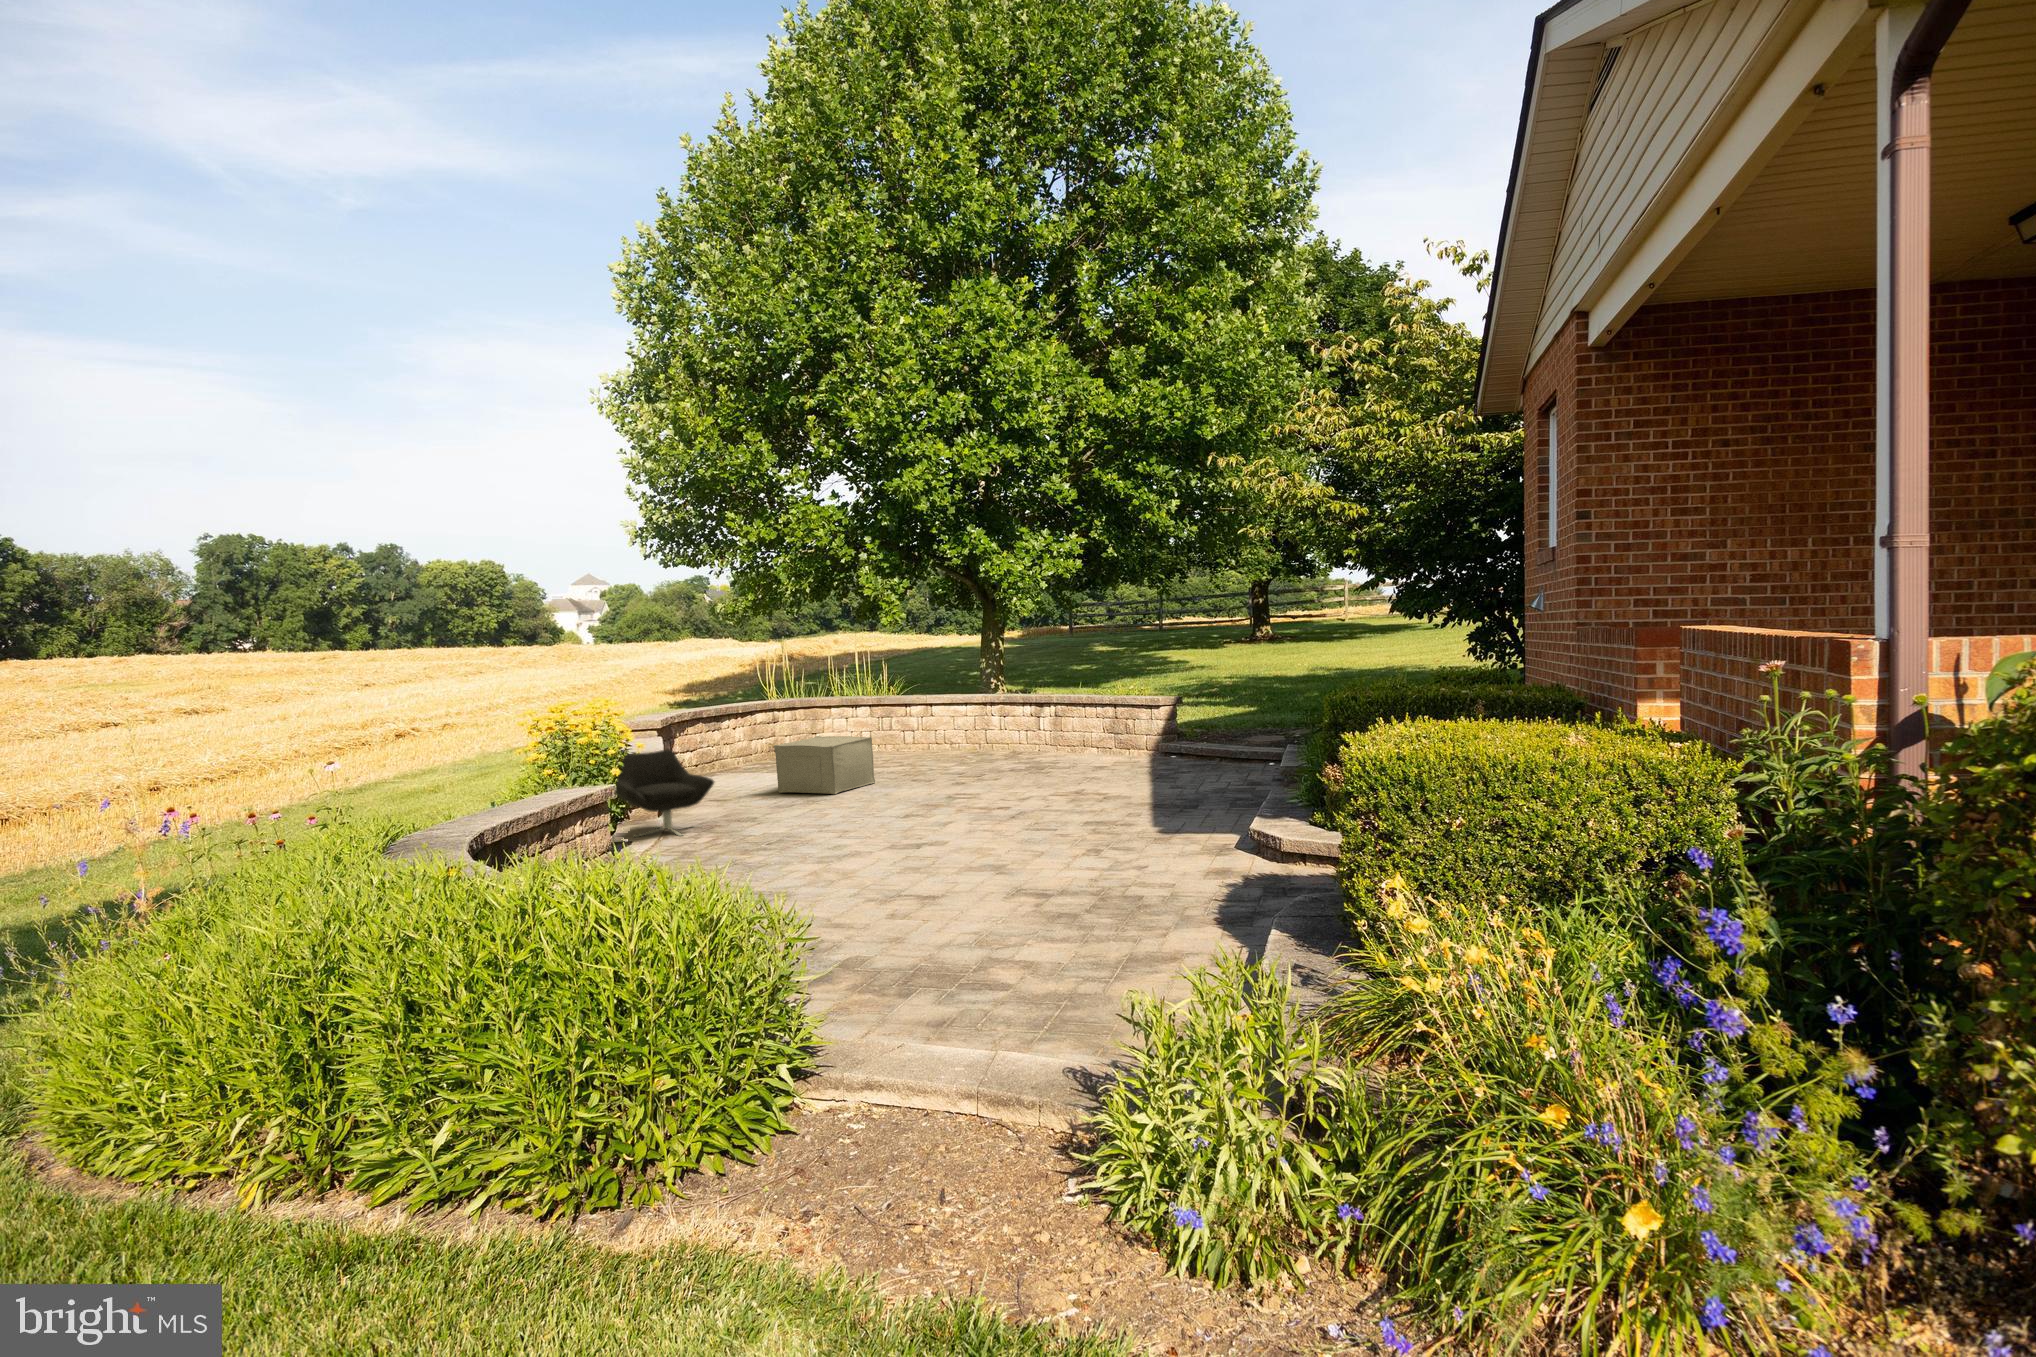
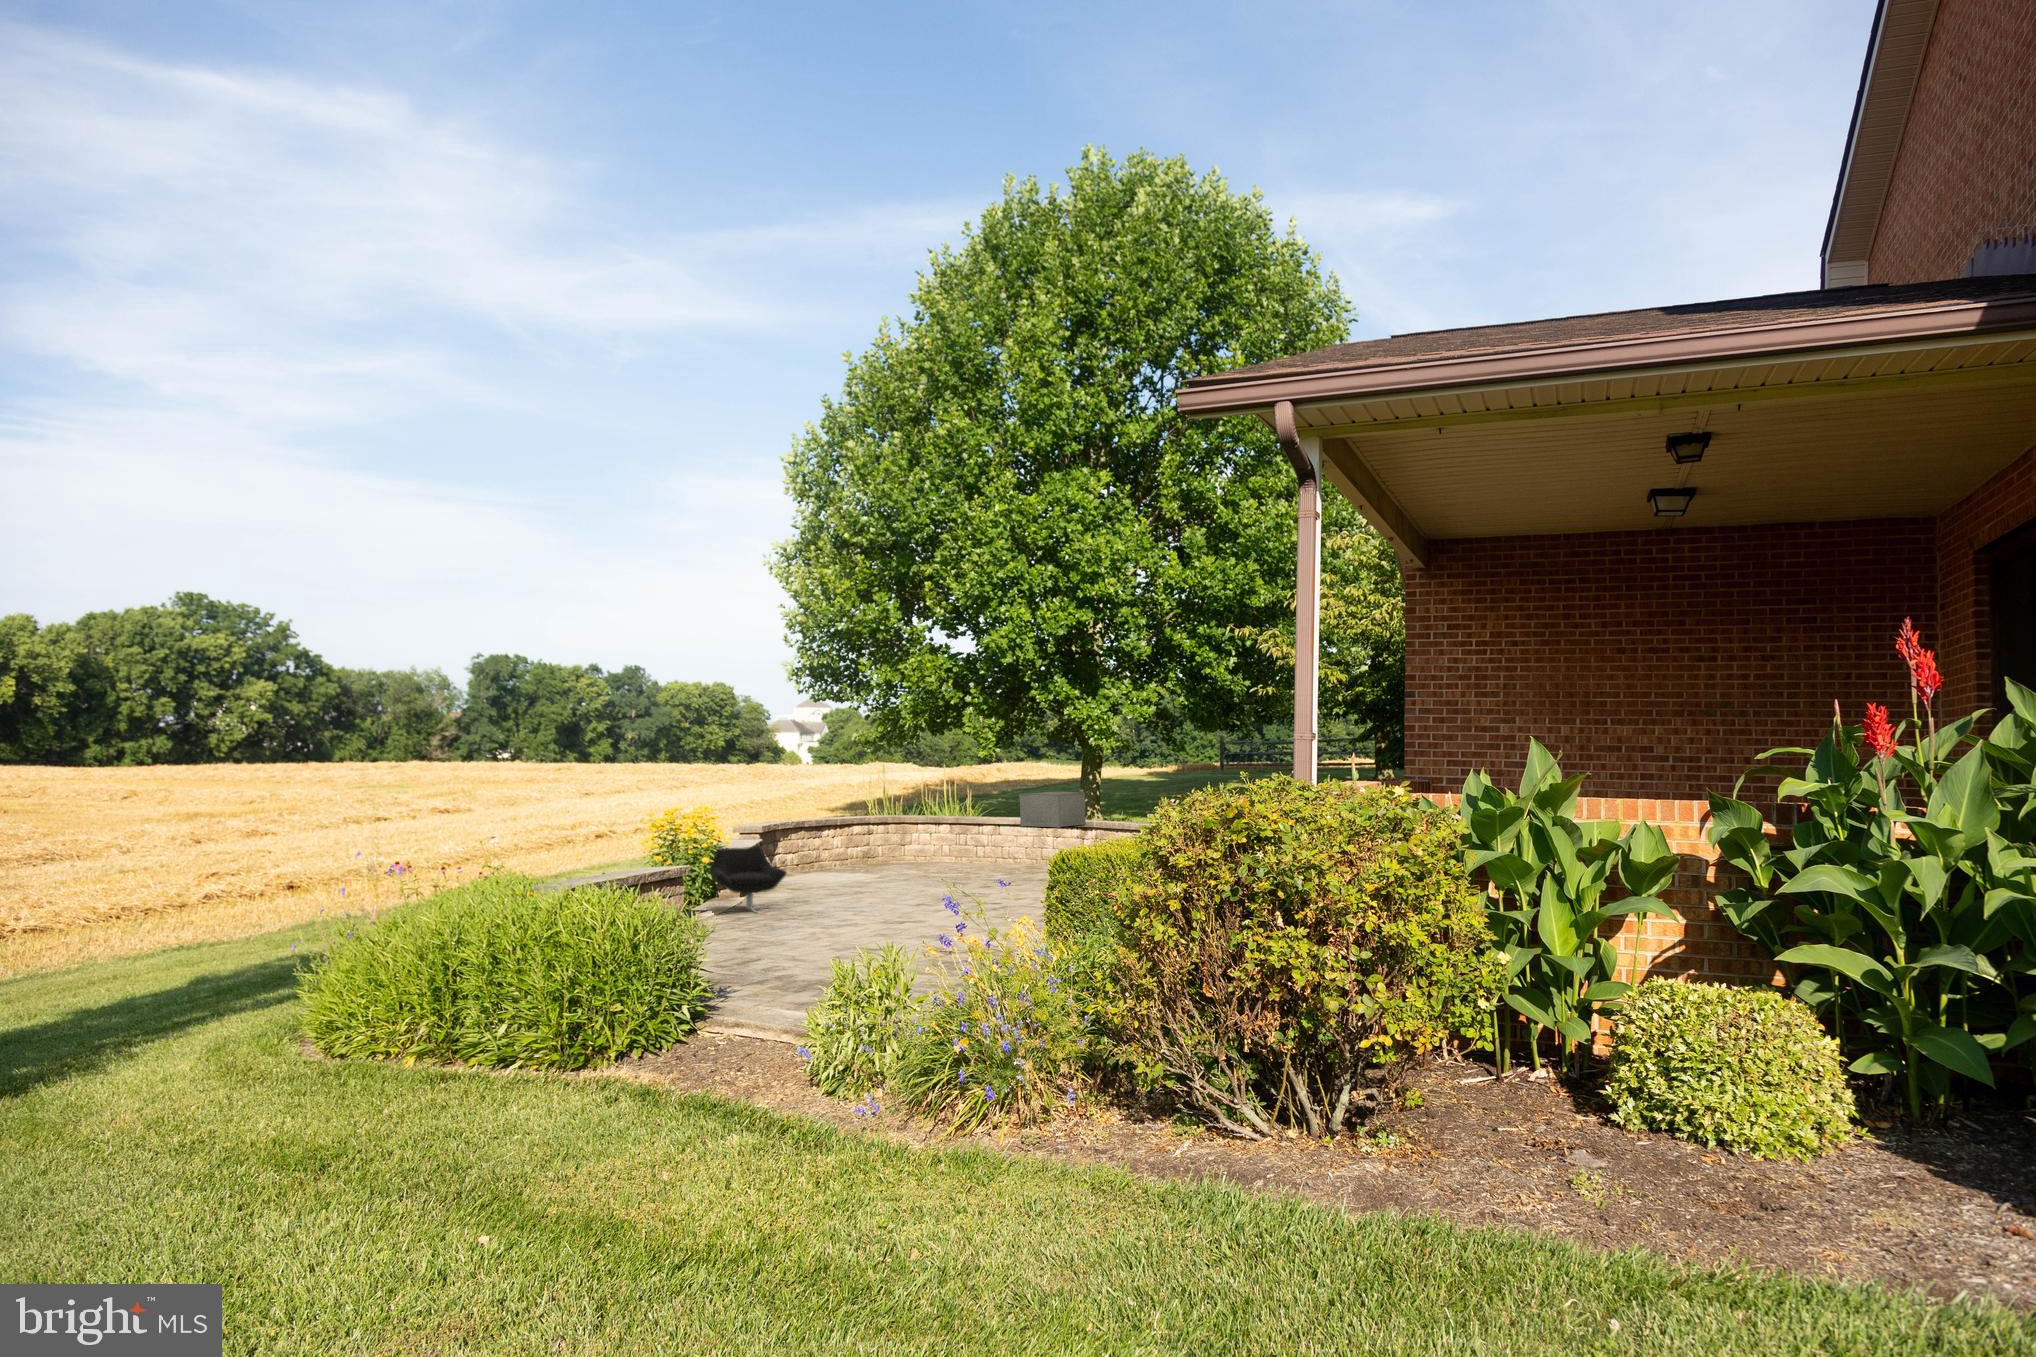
ottoman: present [774,736,875,794] -> present [1019,792,1086,828]

